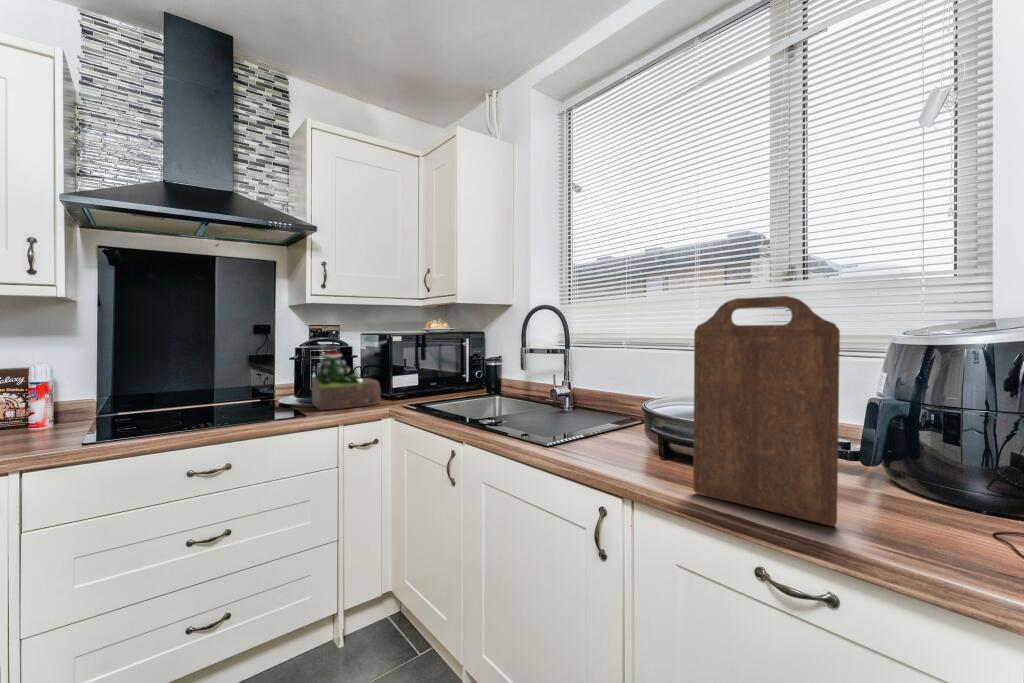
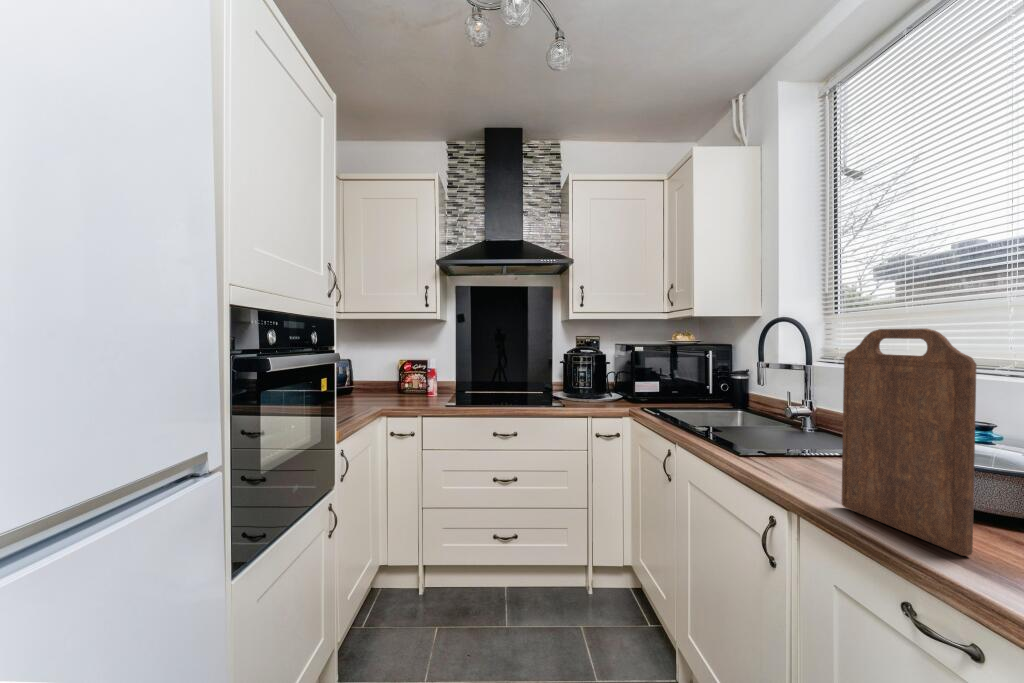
succulent plant: present [312,351,380,410] -> none [572,358,623,405]

